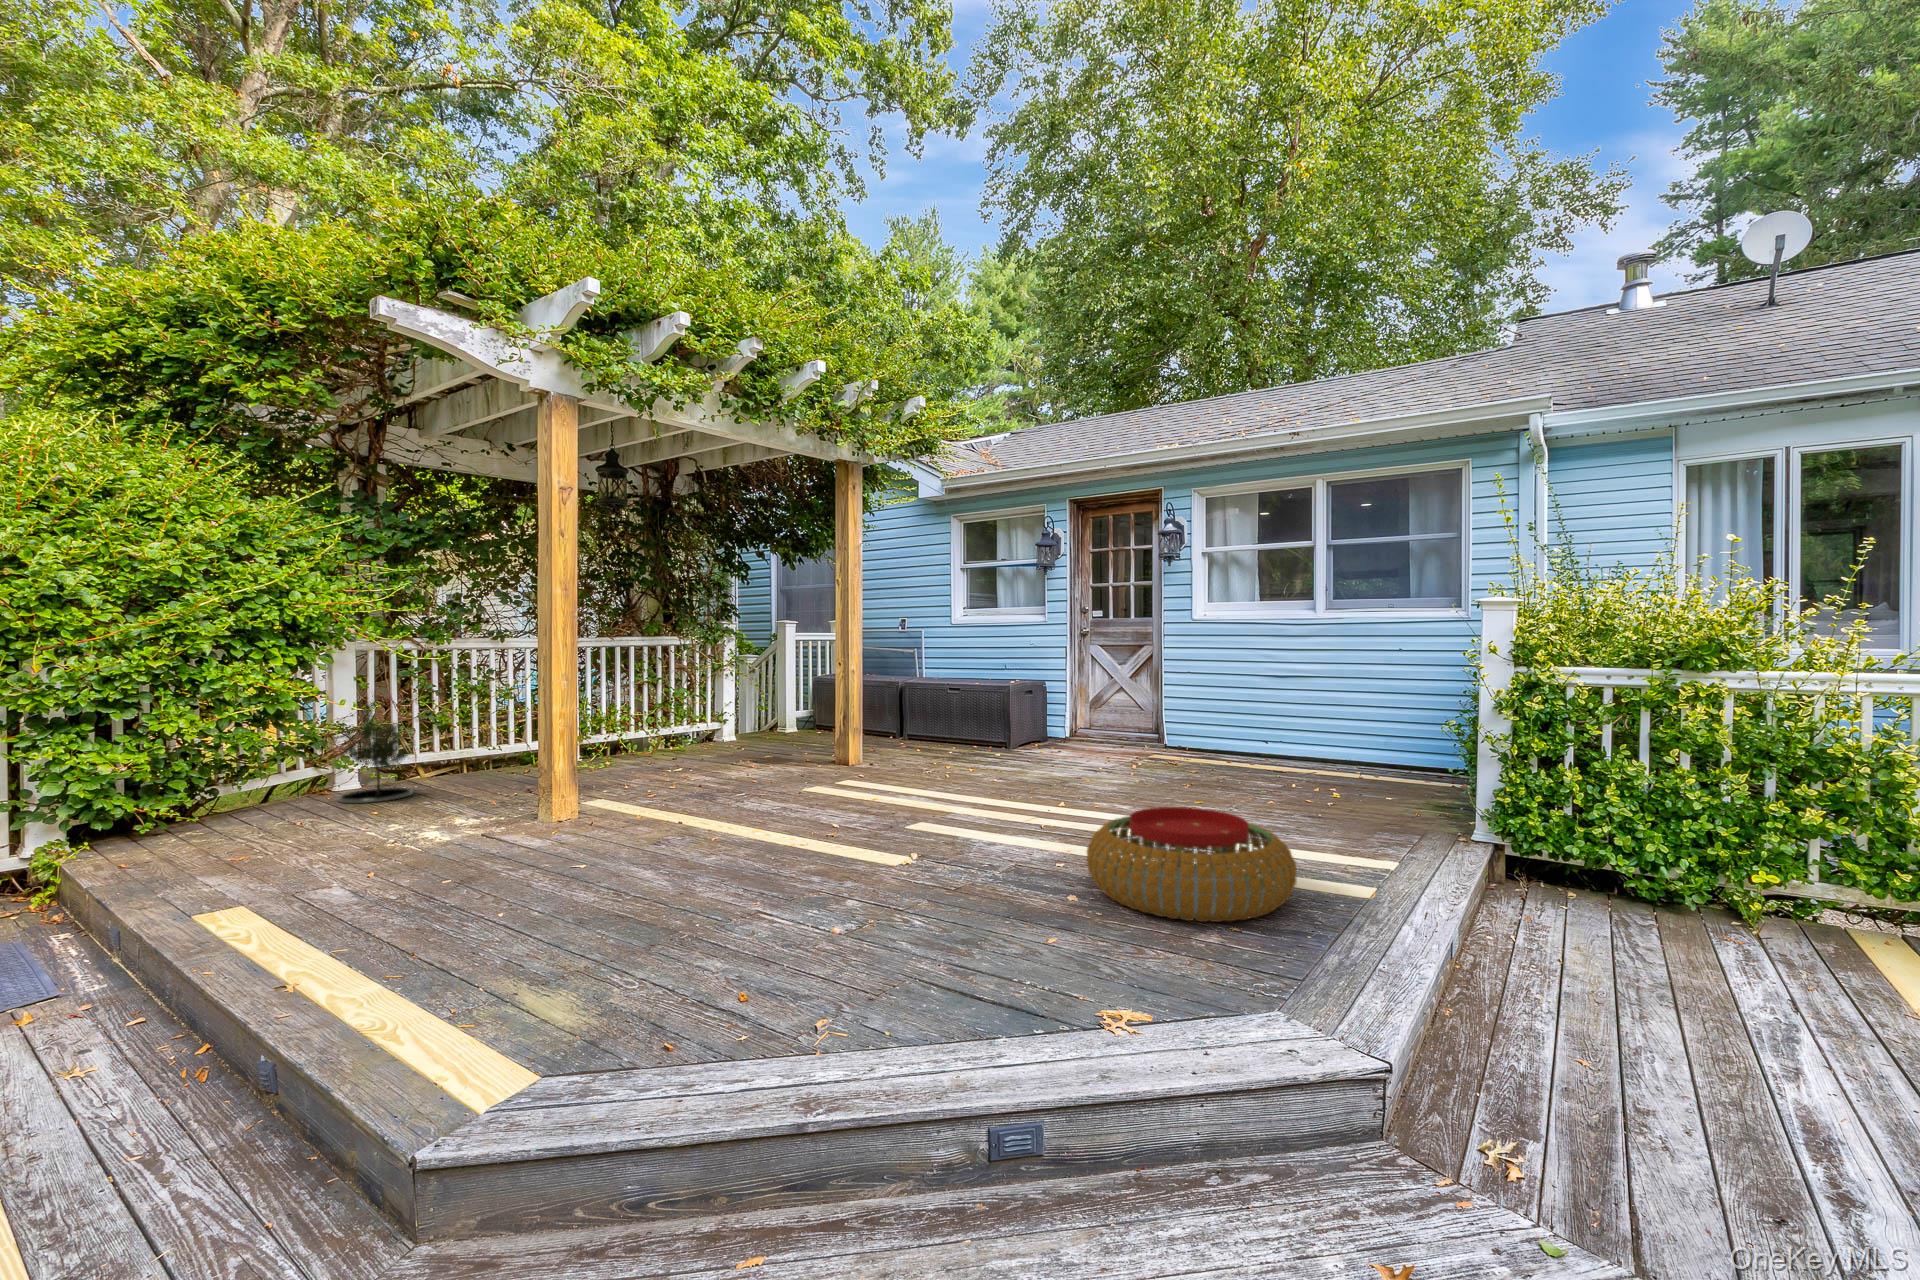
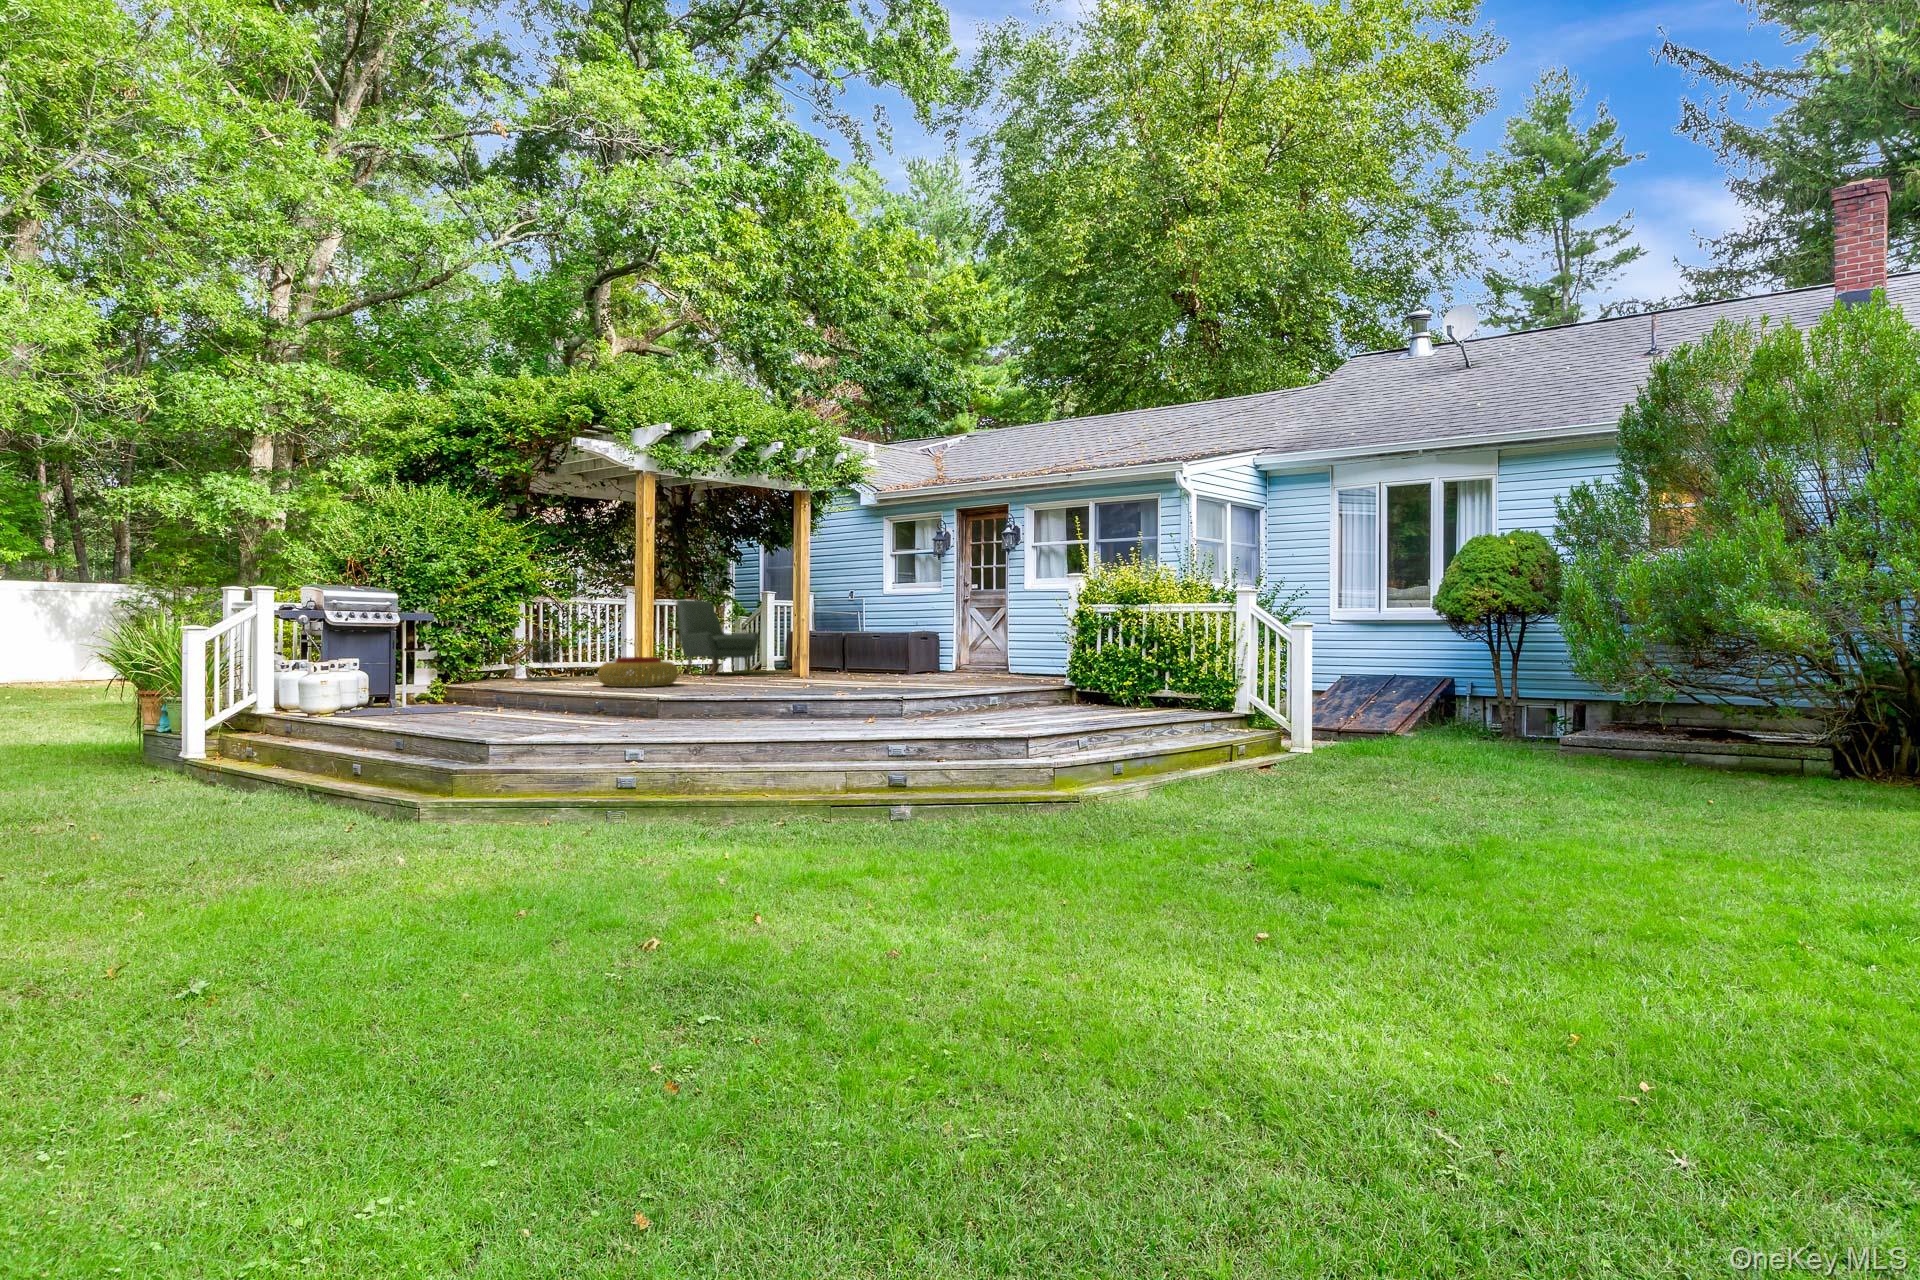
chair: none [647,637,780,765] -> present [677,600,759,675]
pouf: present [1087,807,1297,922] -> present [598,657,678,687]

